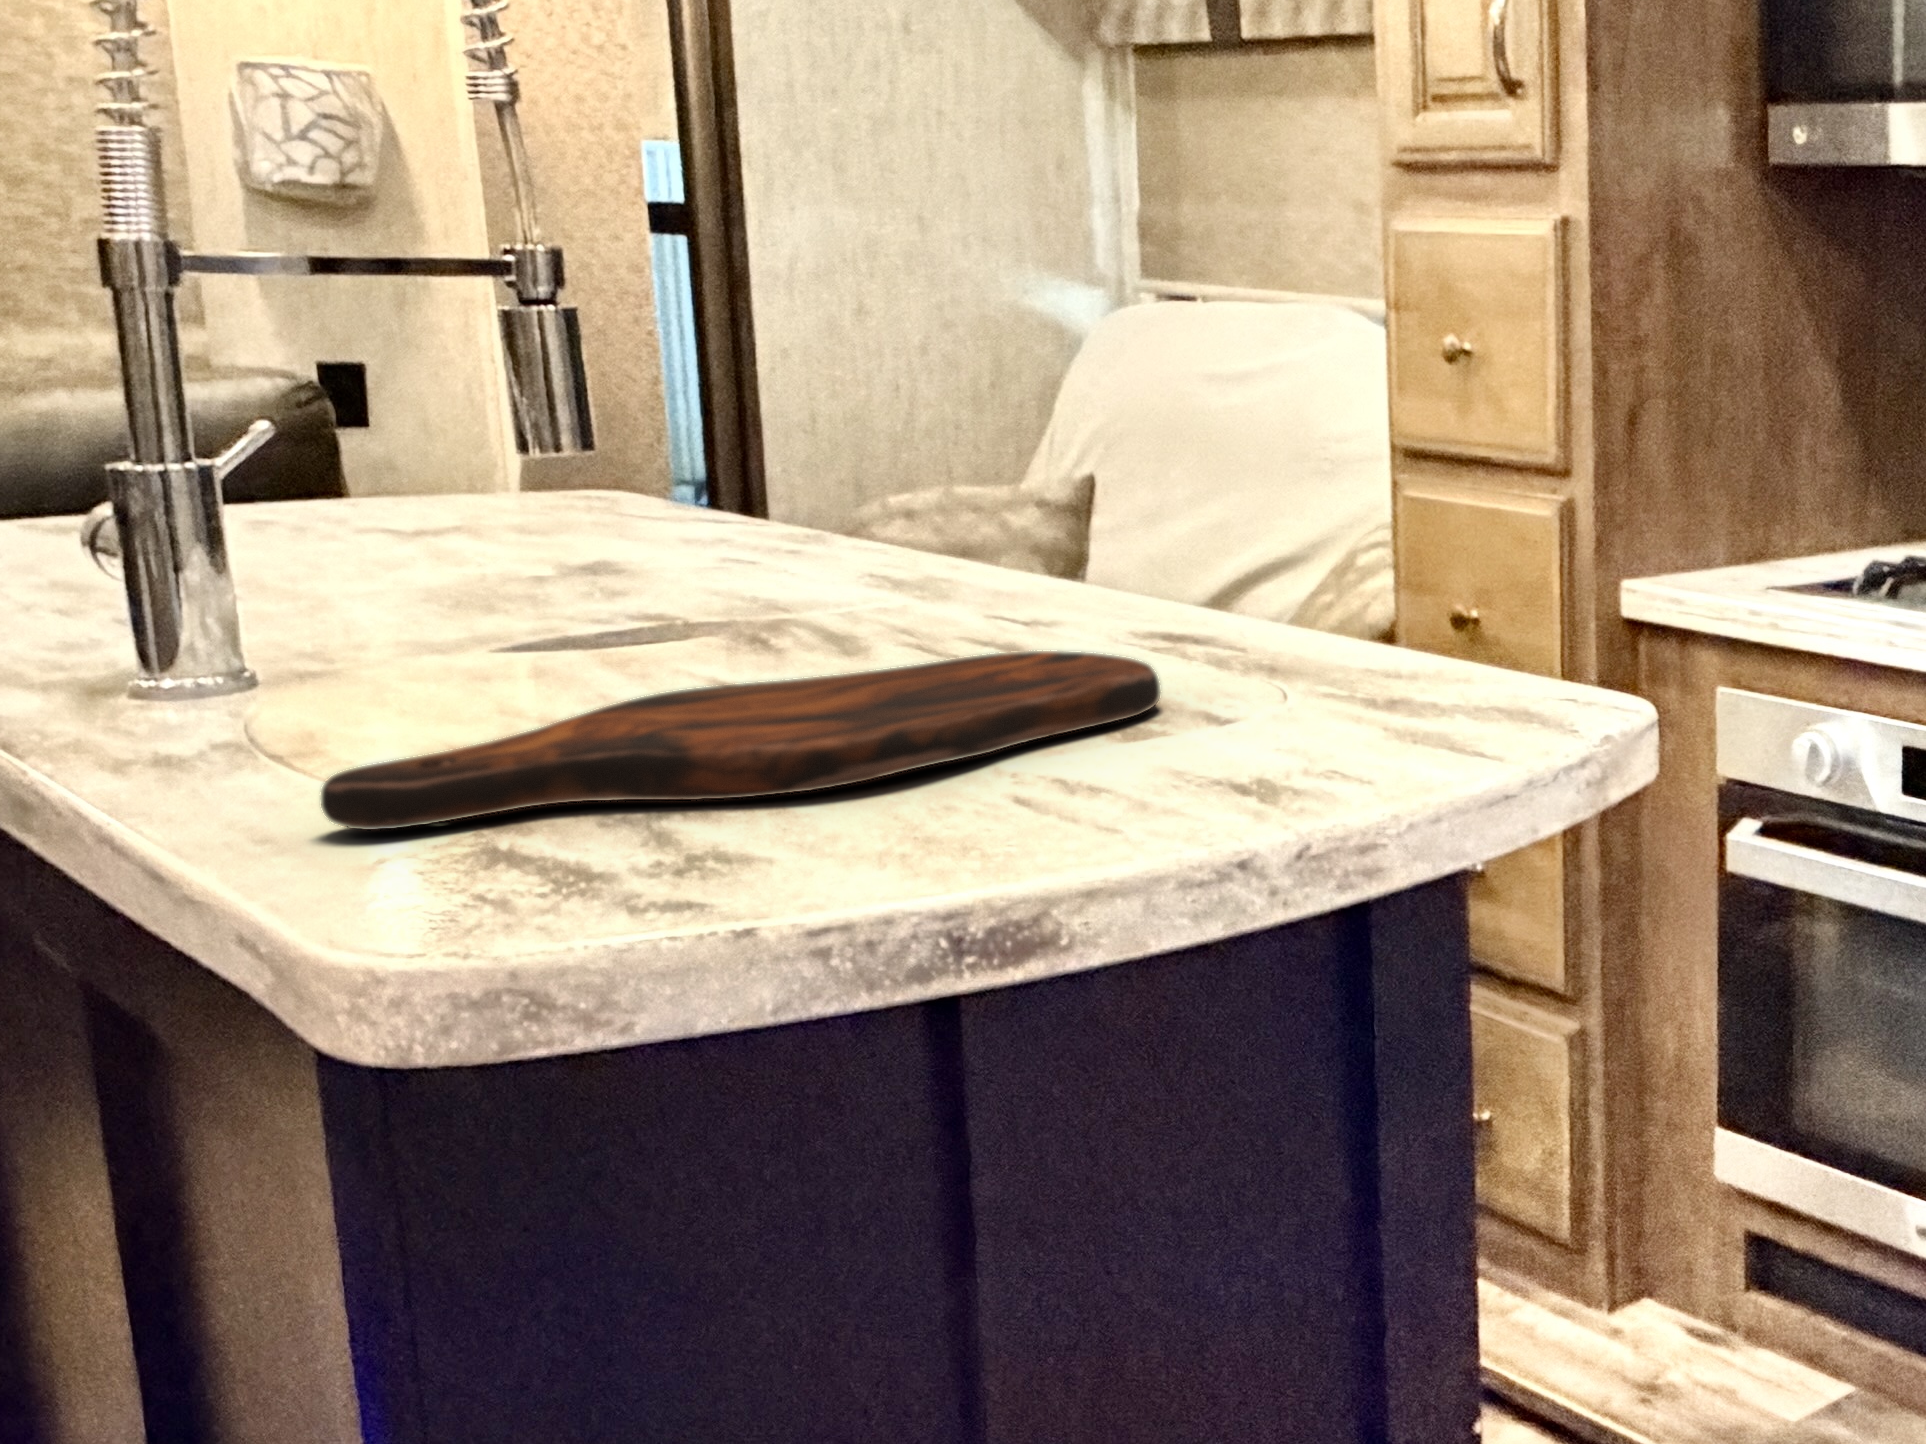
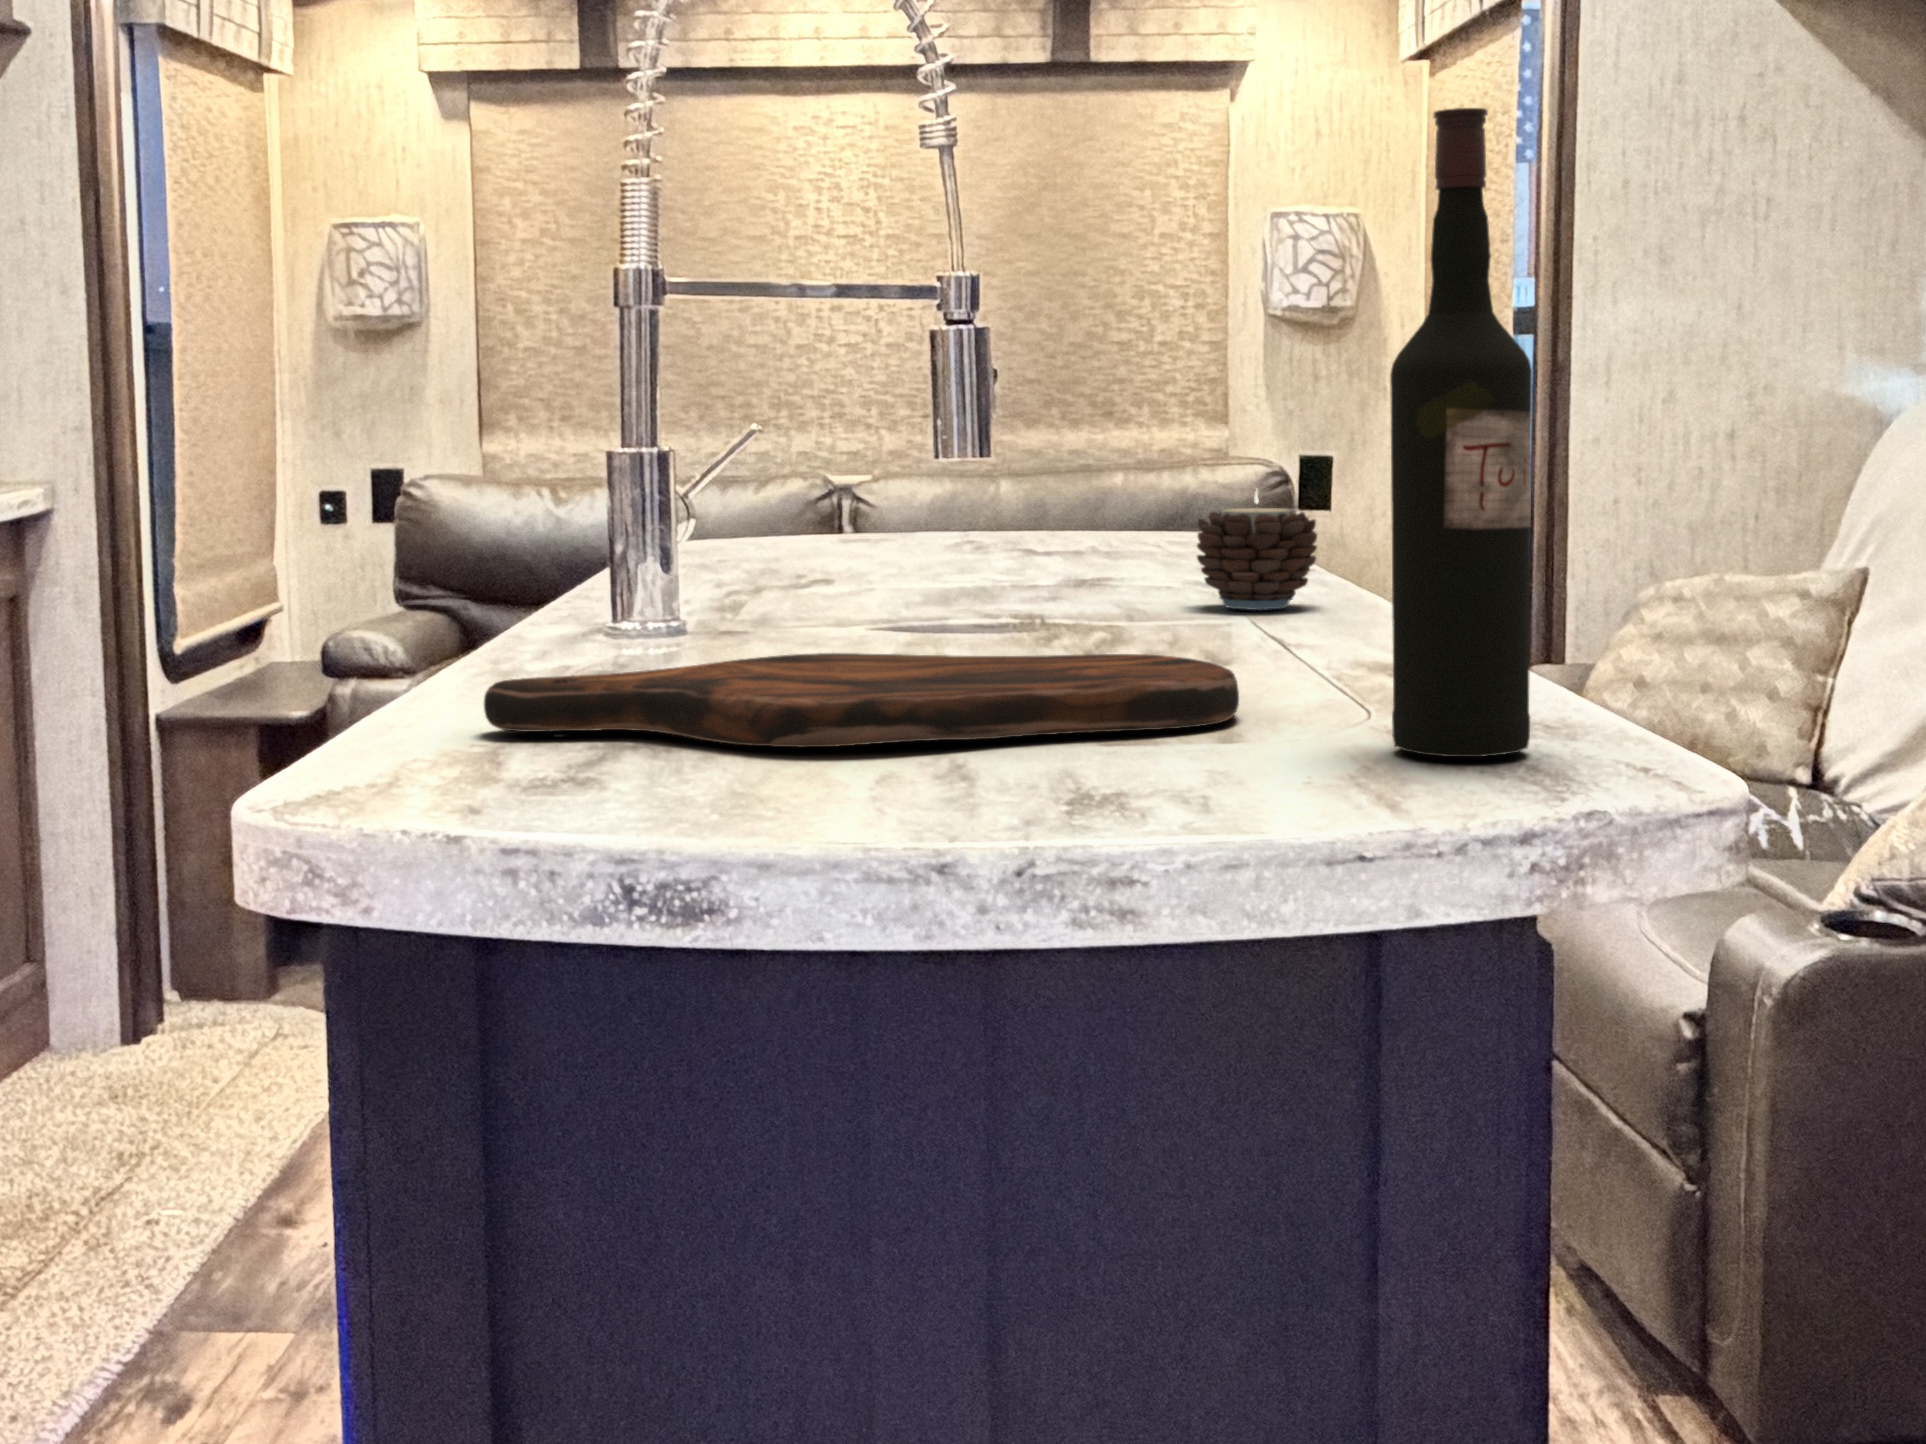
wine bottle: none [1329,183,1456,711] -> present [1390,108,1532,757]
candle: none [765,464,912,588] -> present [1197,491,1317,610]

